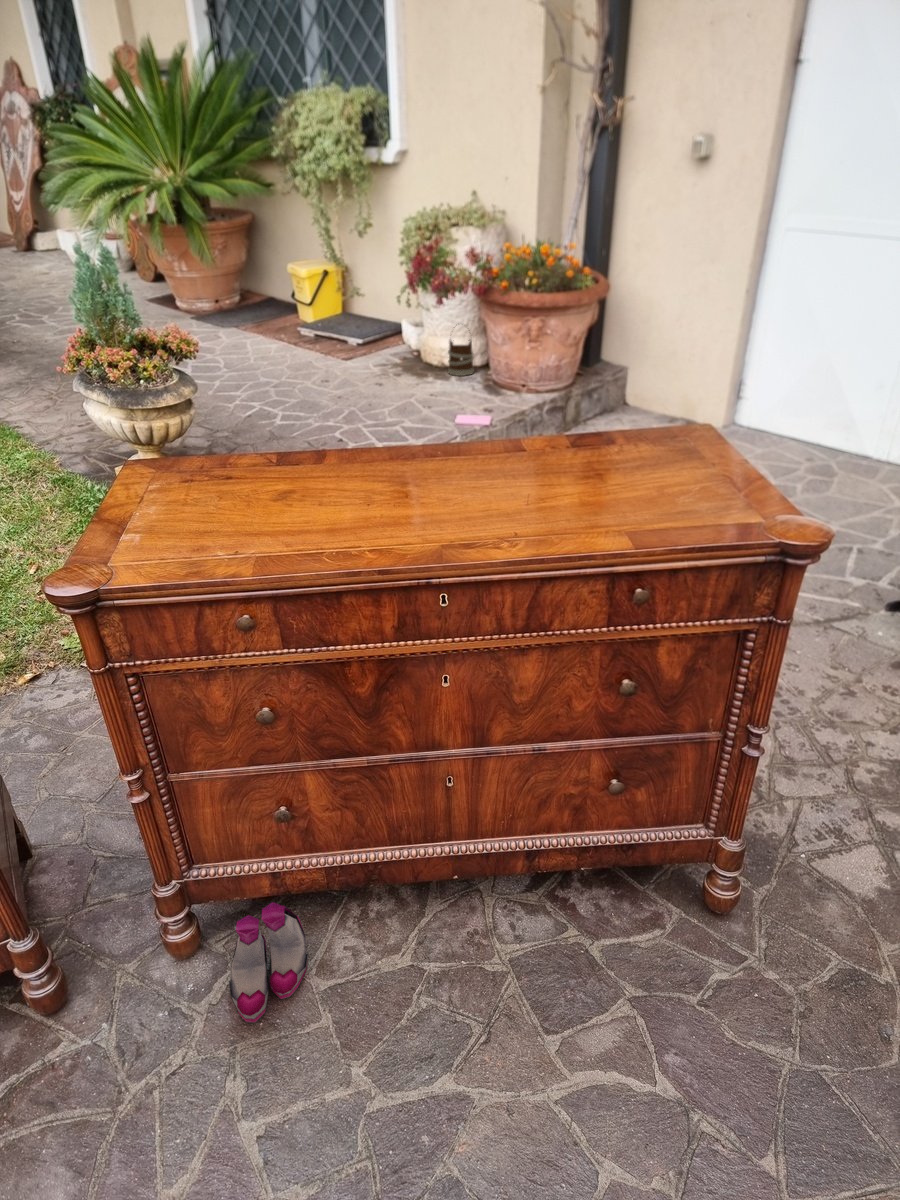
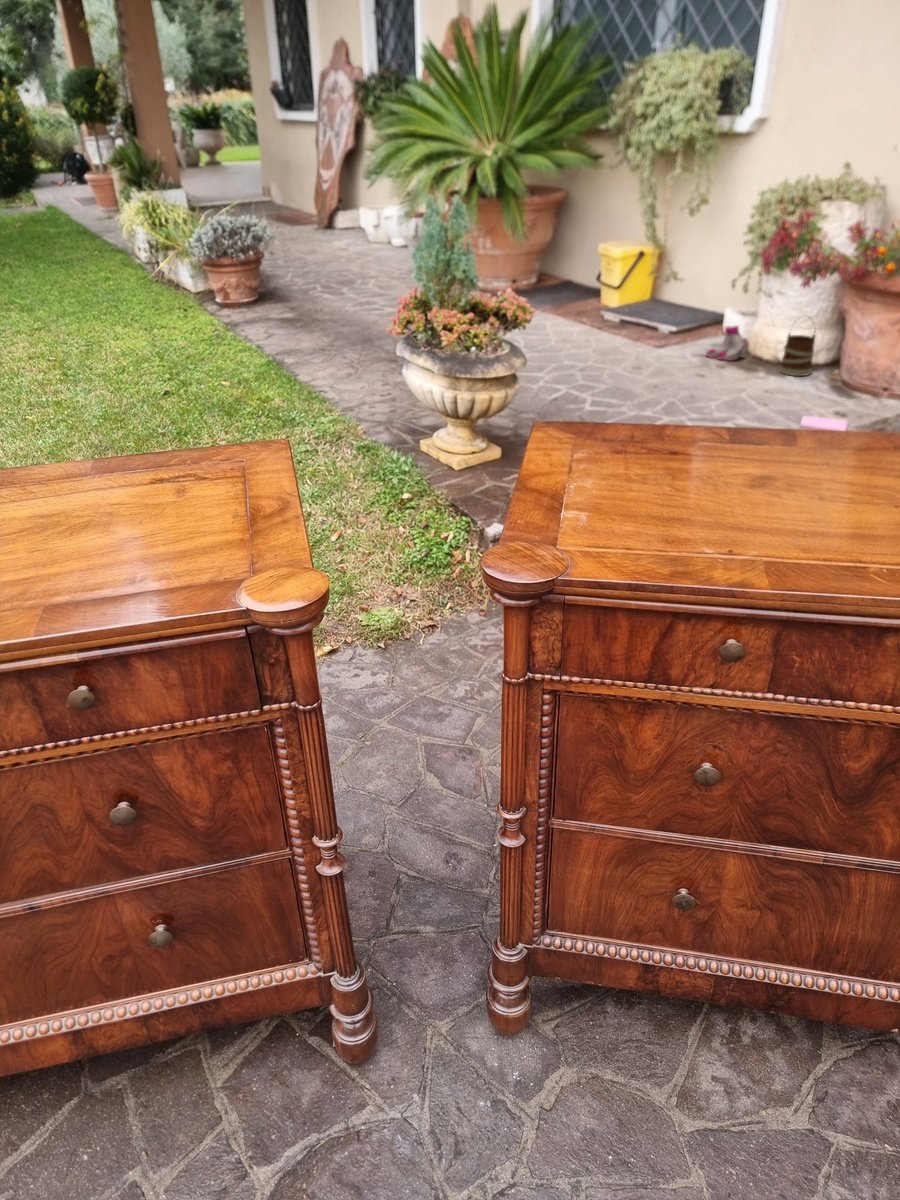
boots: present [229,902,308,1023] -> present [706,326,748,361]

